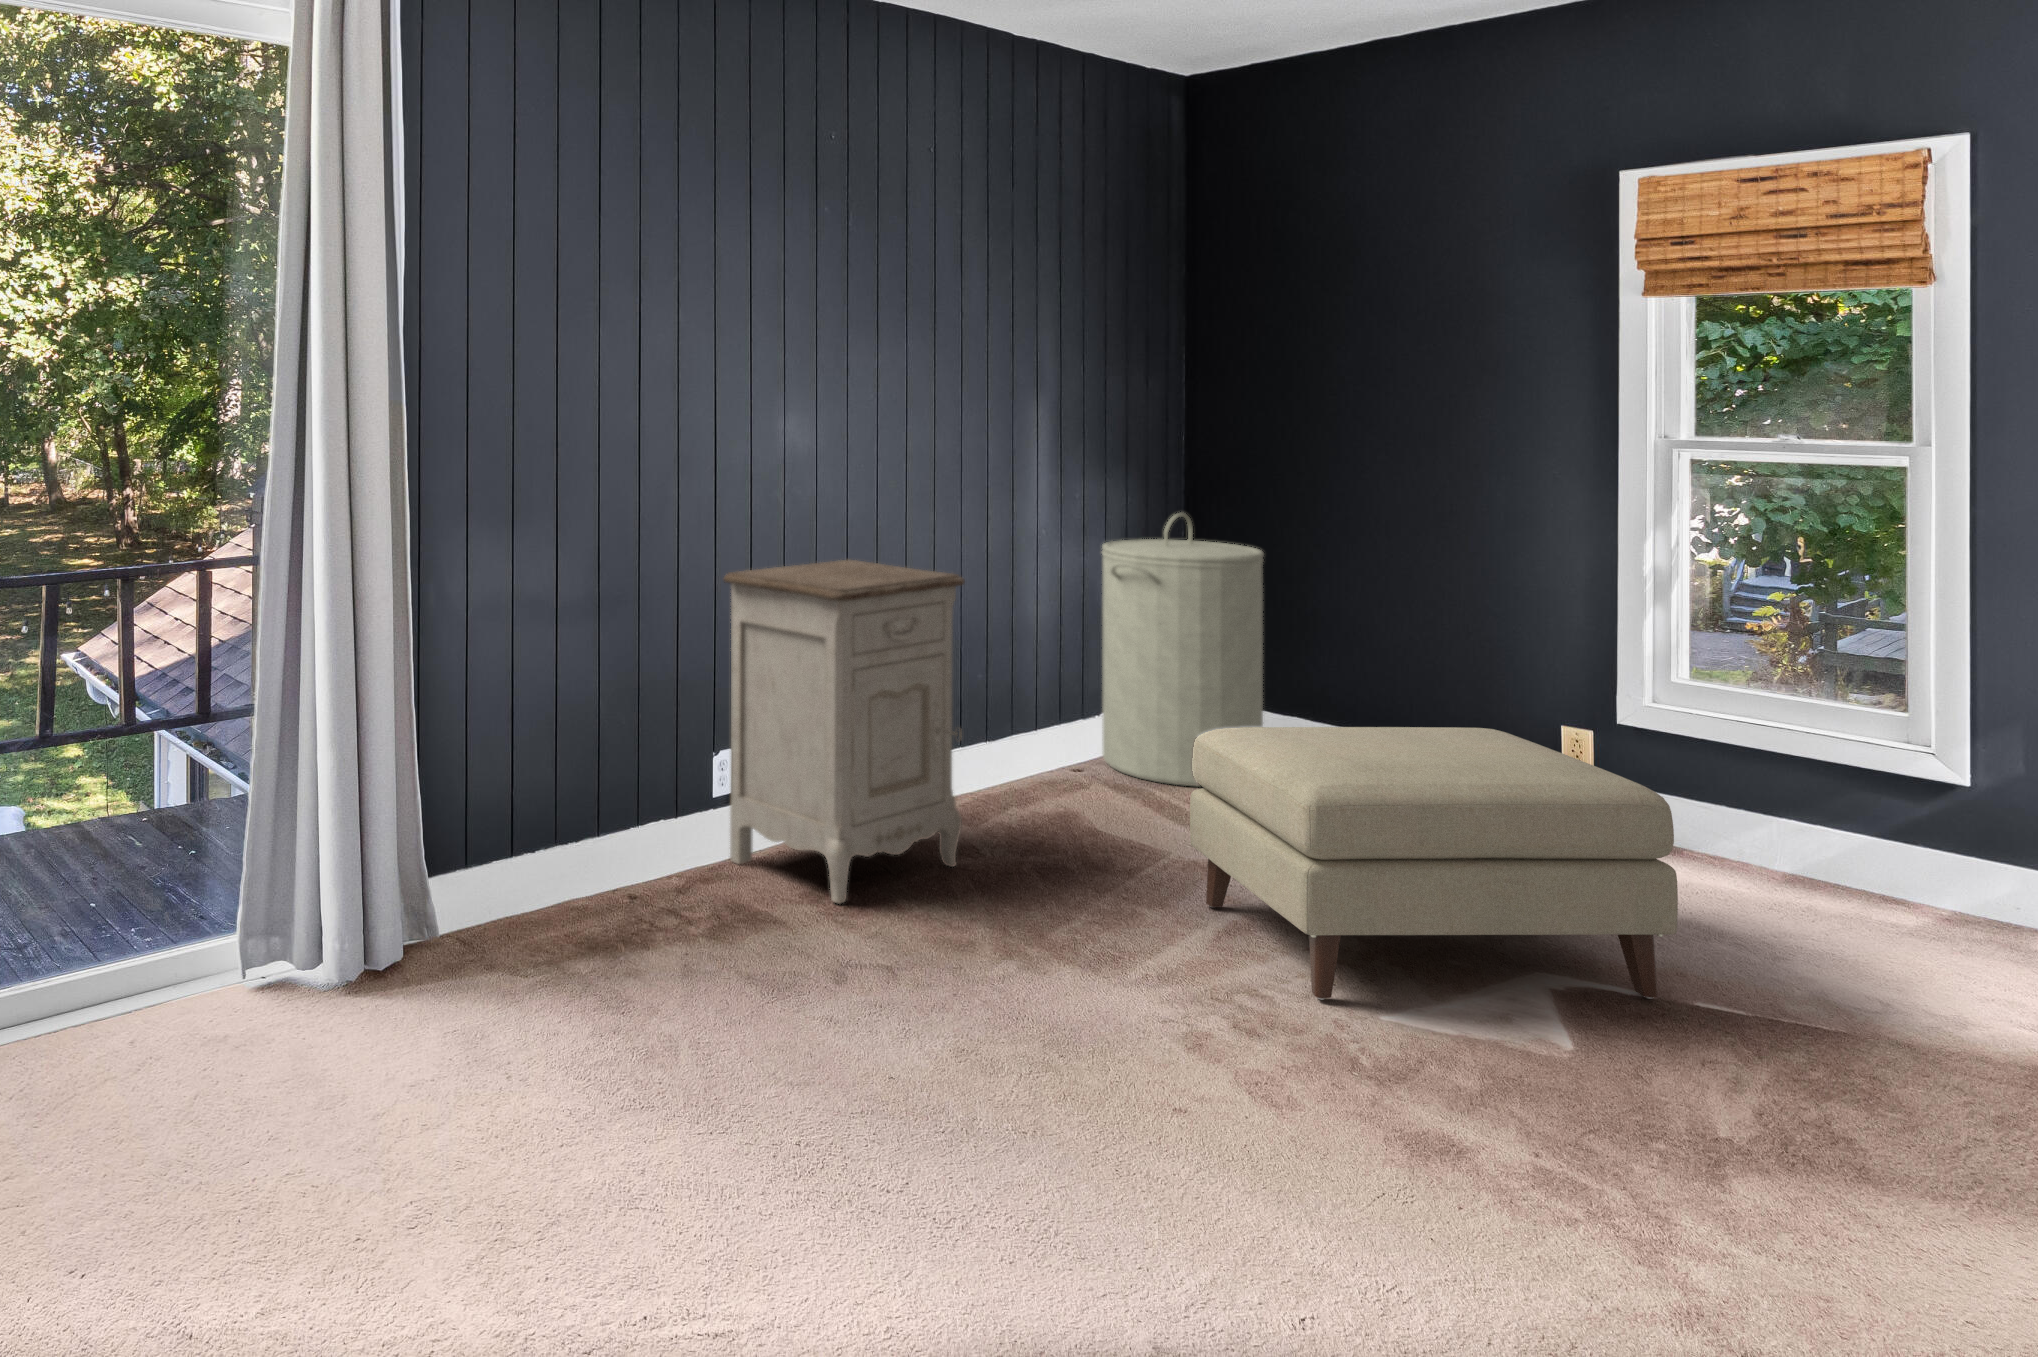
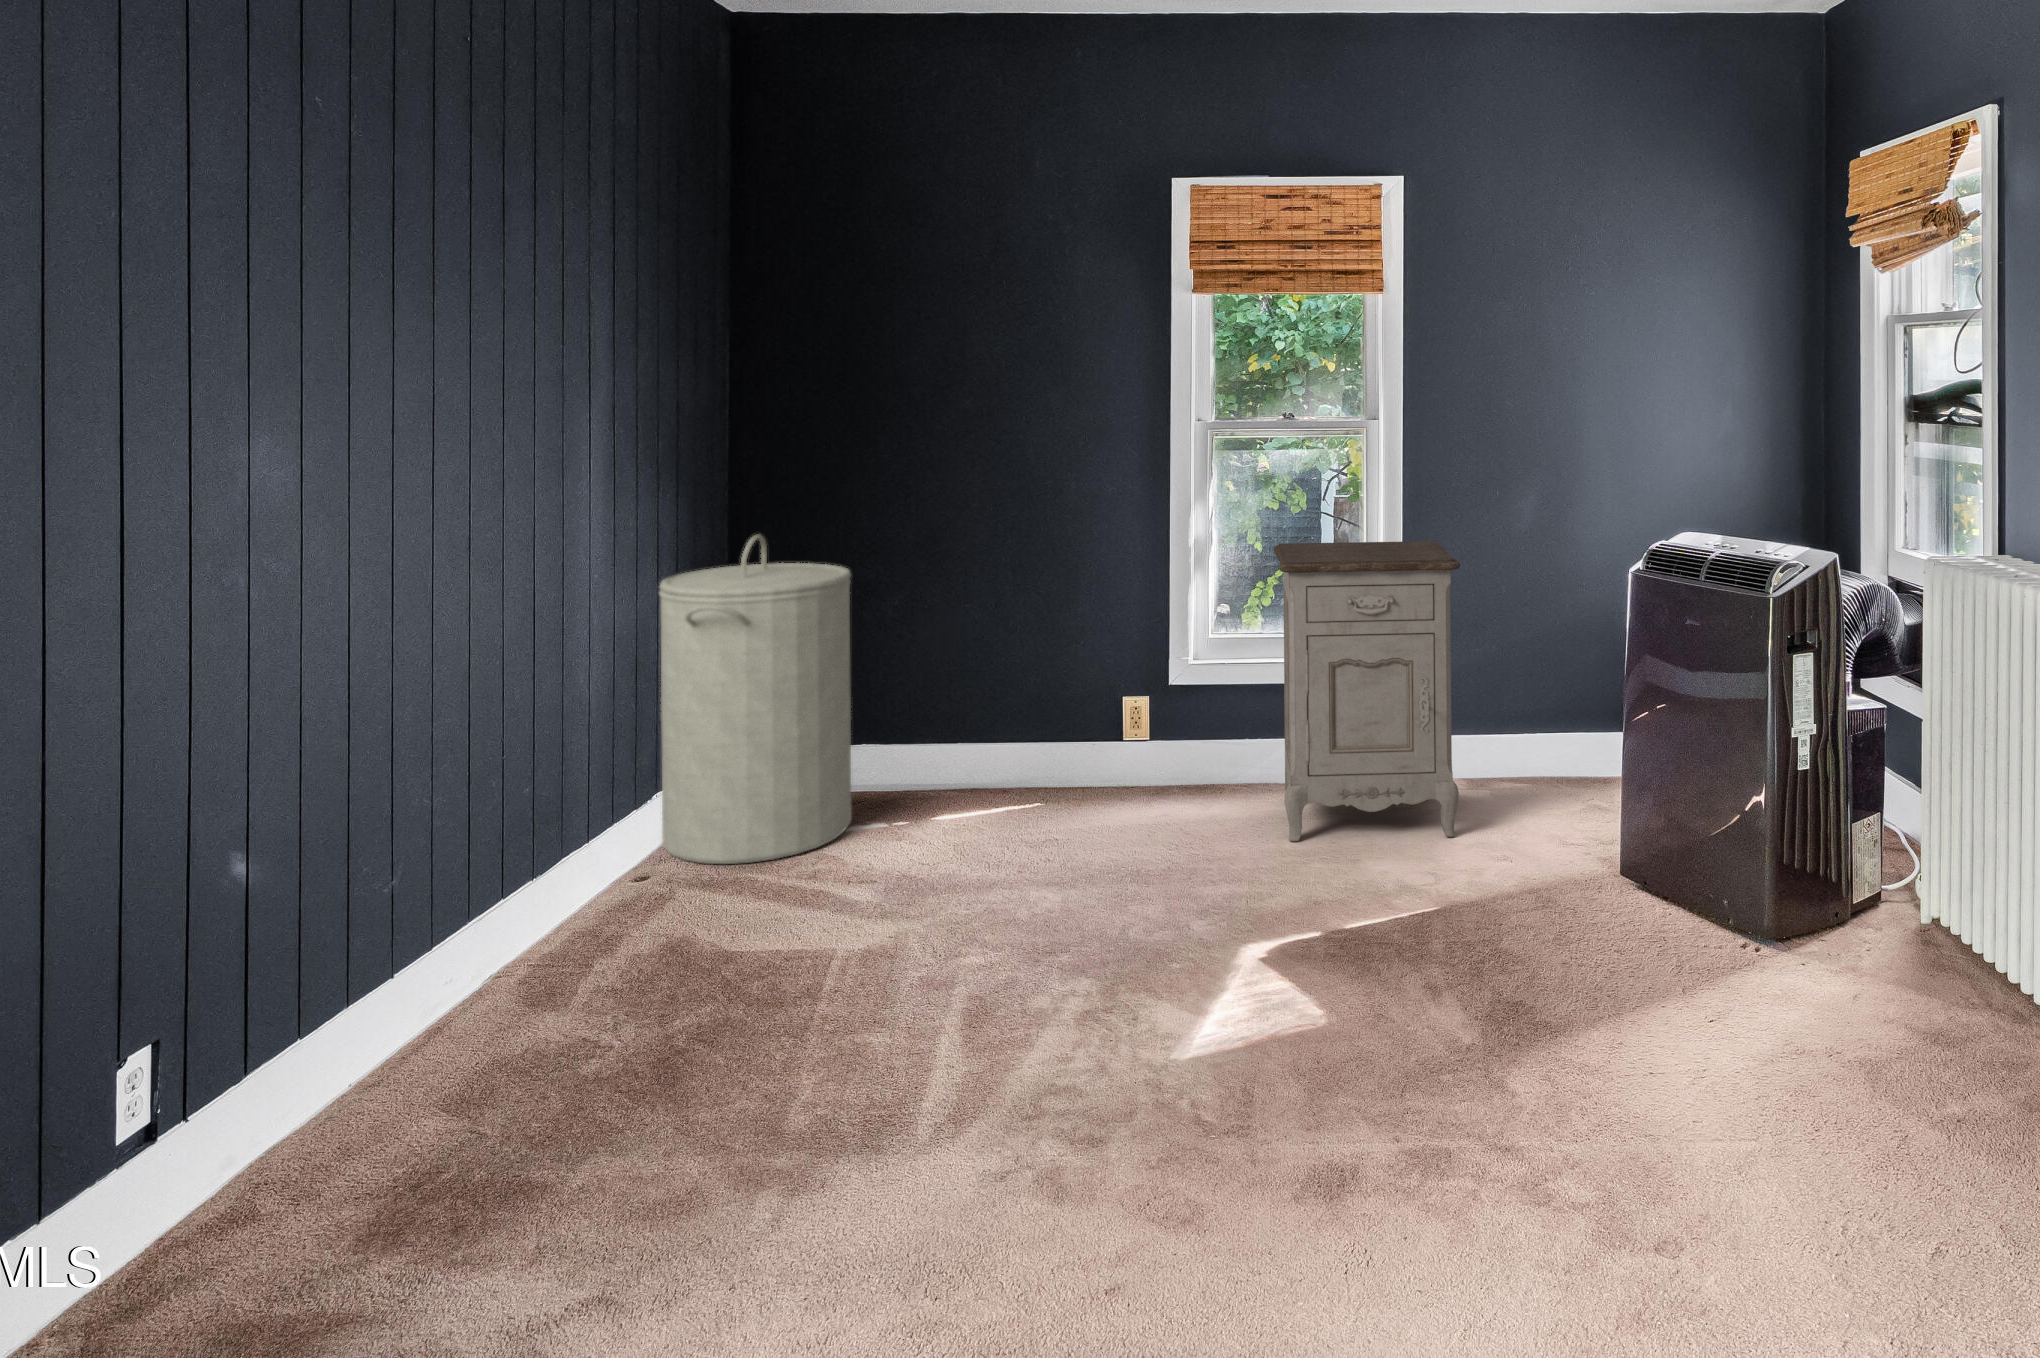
nightstand: present [724,560,965,903] -> present [1274,541,1460,842]
ottoman: present [1190,727,1678,1000] -> none [892,727,1339,1090]

